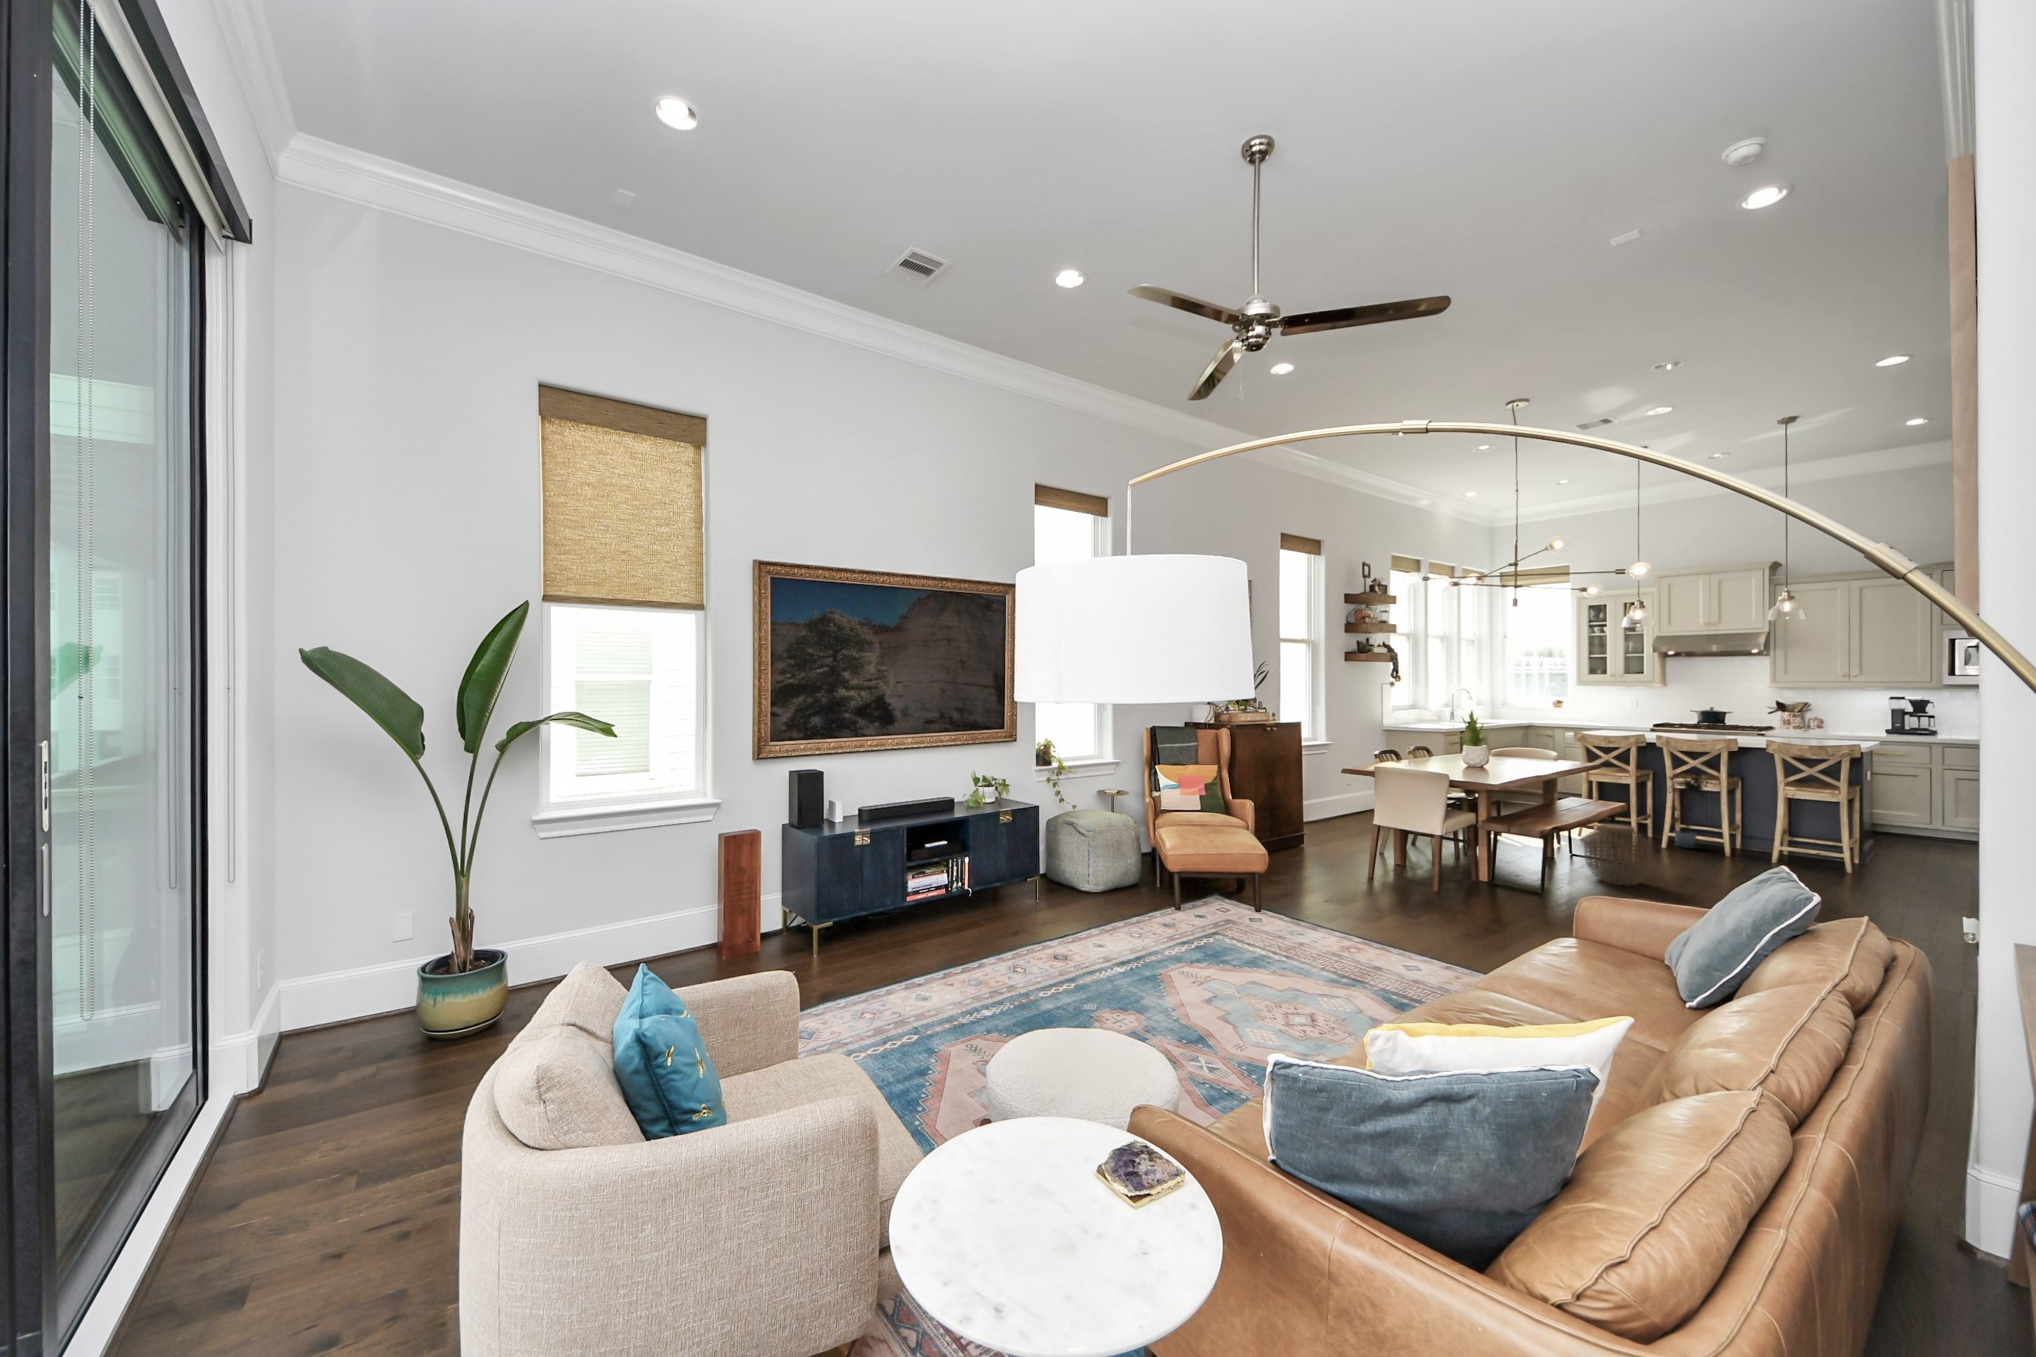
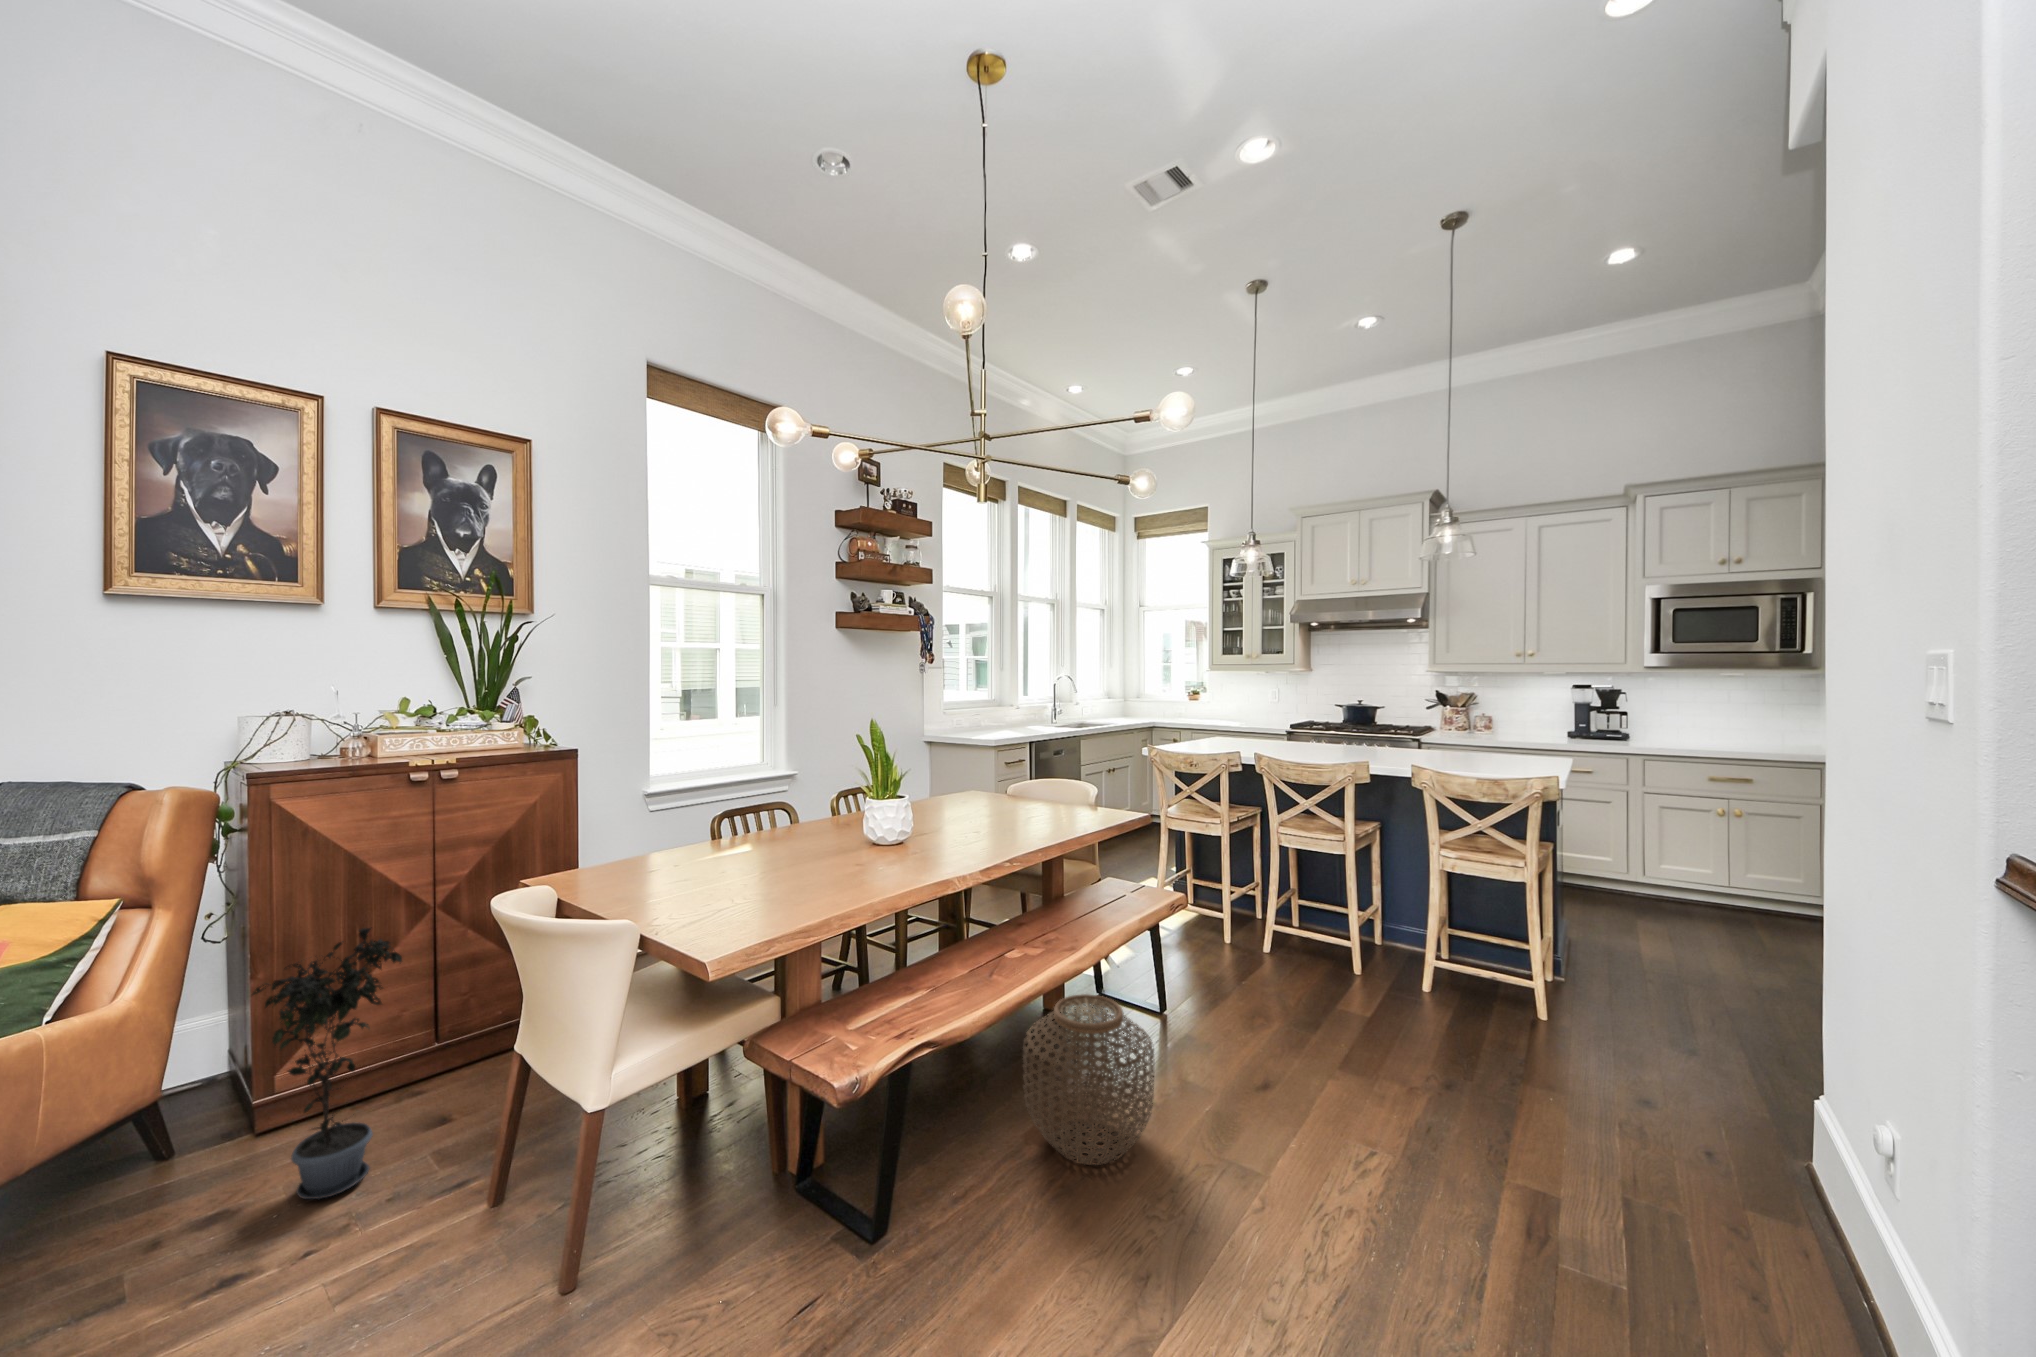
potted plant: present [1669,771,1710,849] -> present [252,928,402,1199]

